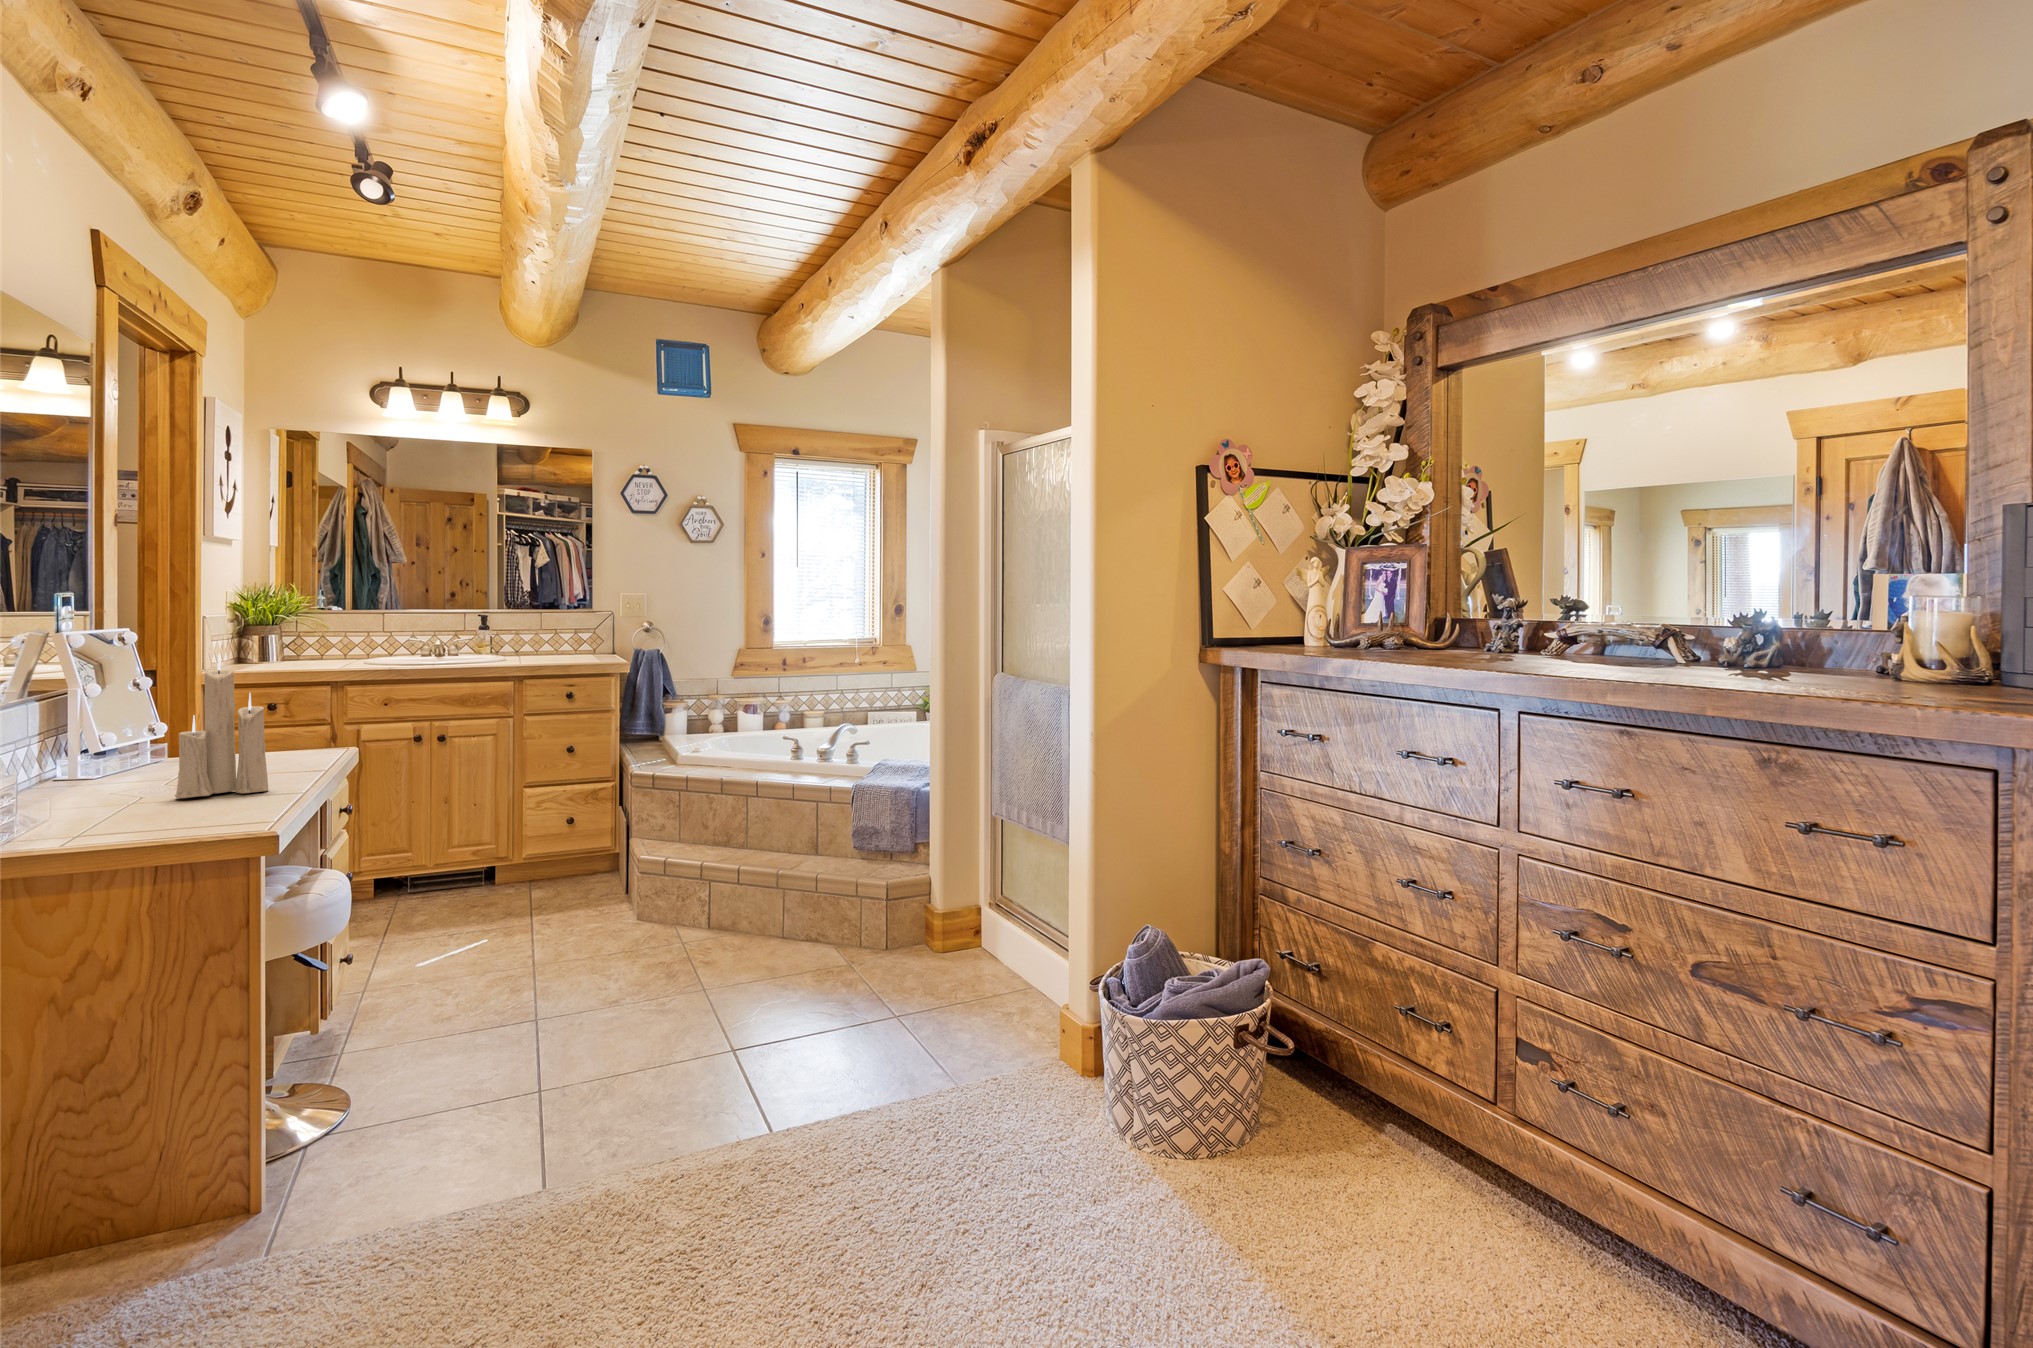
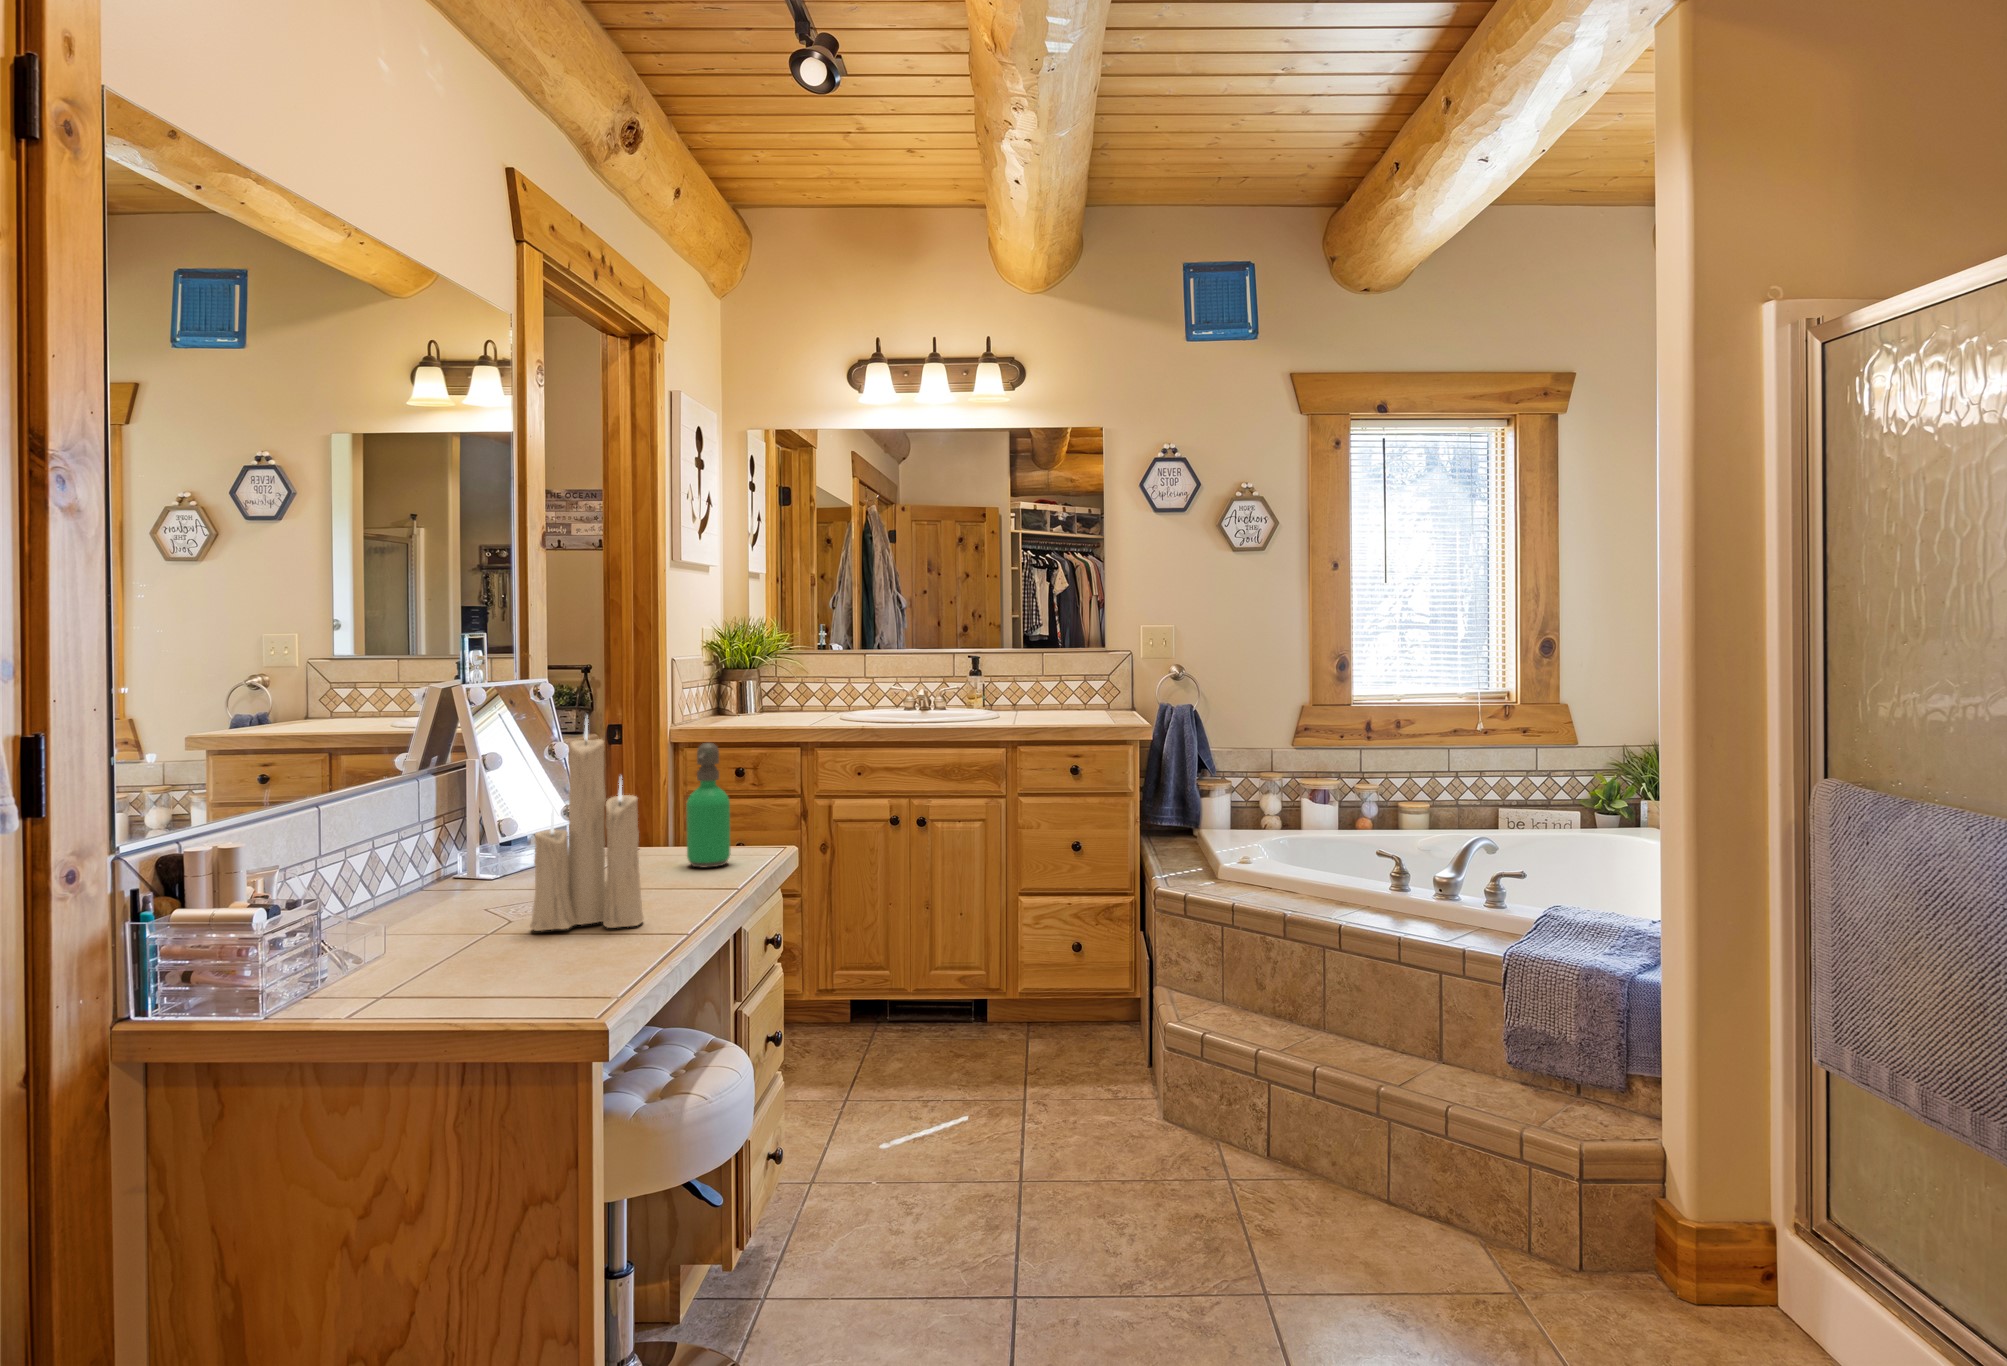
soap dispenser: none [276,675,313,761] -> present [686,743,730,867]

